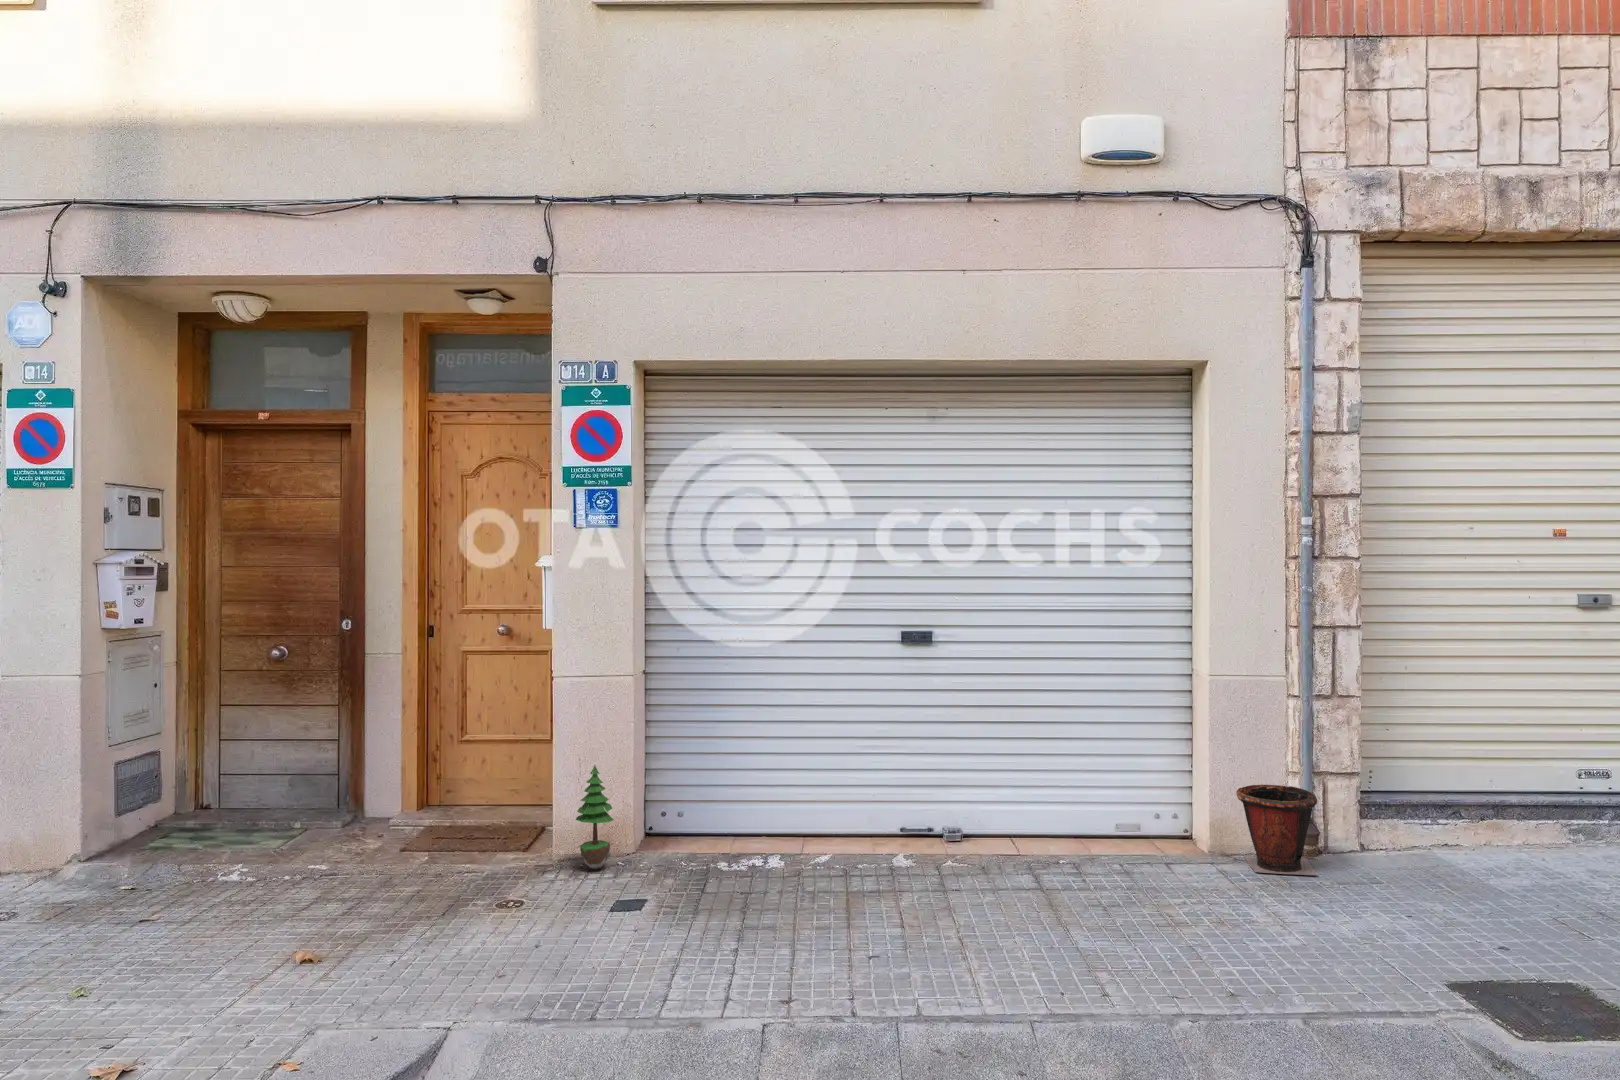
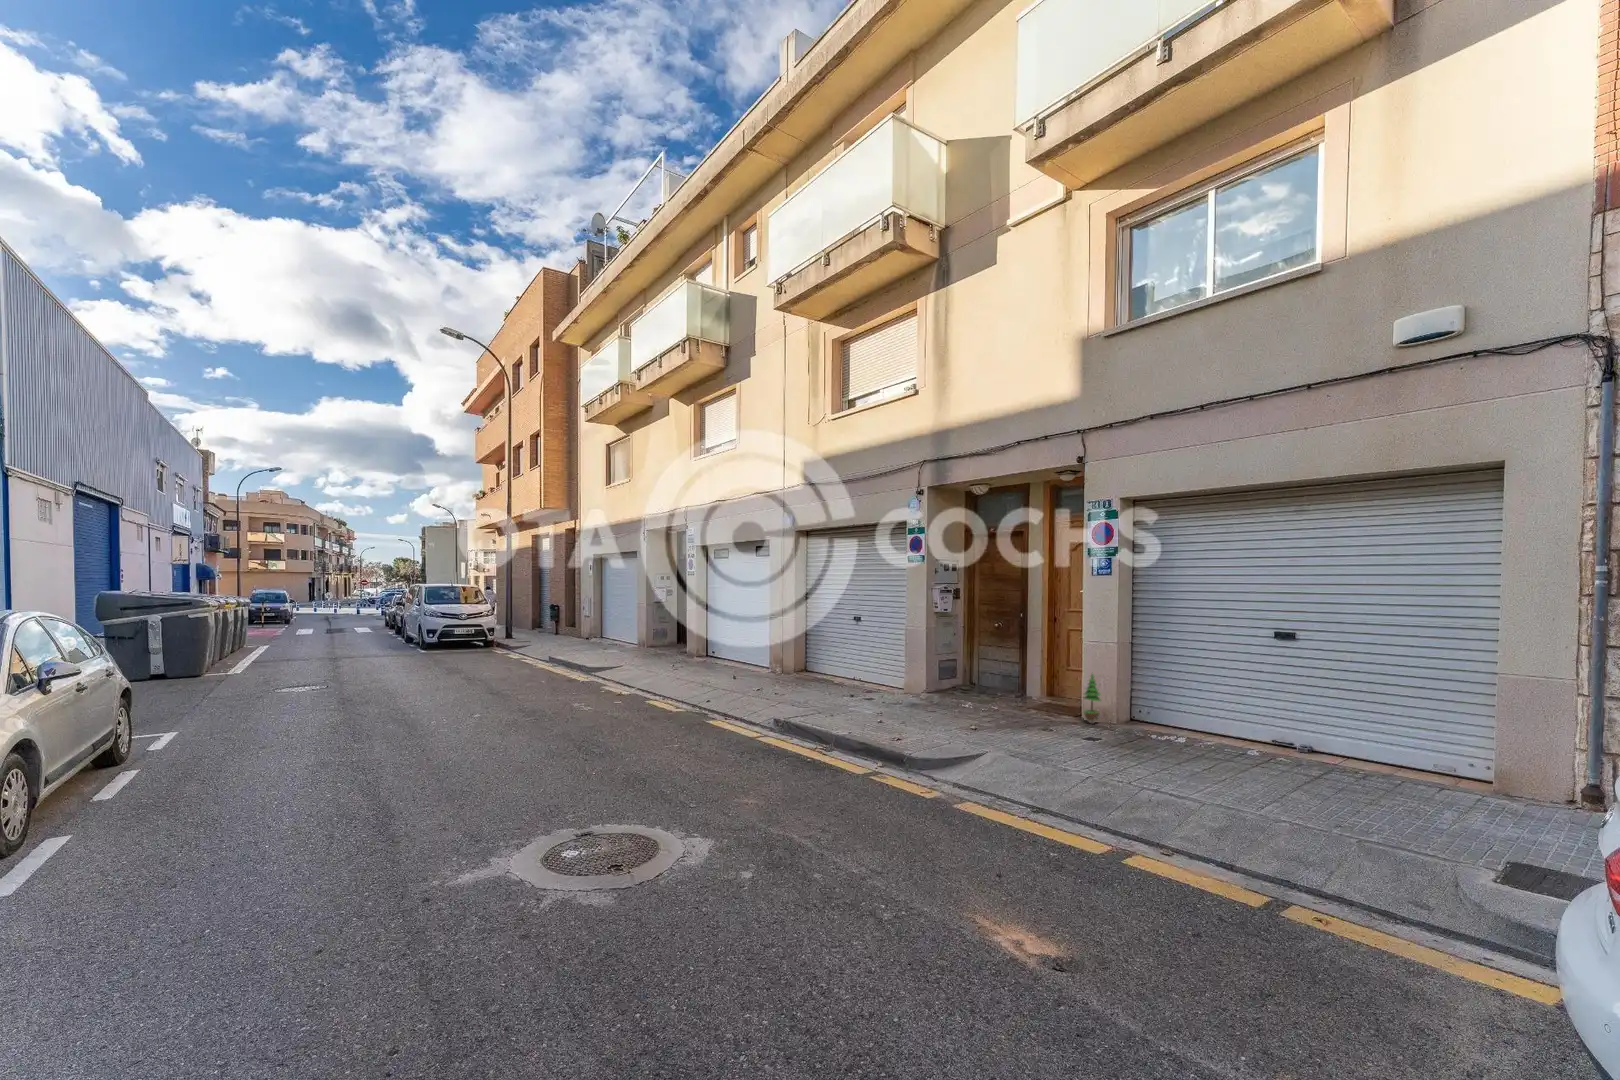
waste bin: present [1236,785,1318,876] -> none [1512,751,1584,819]

